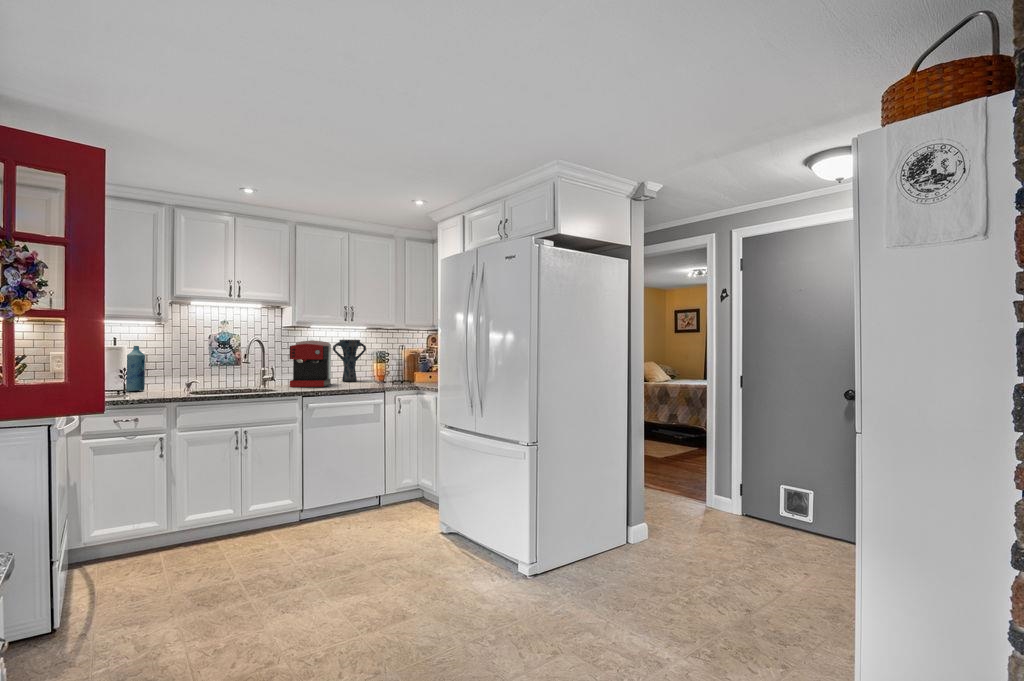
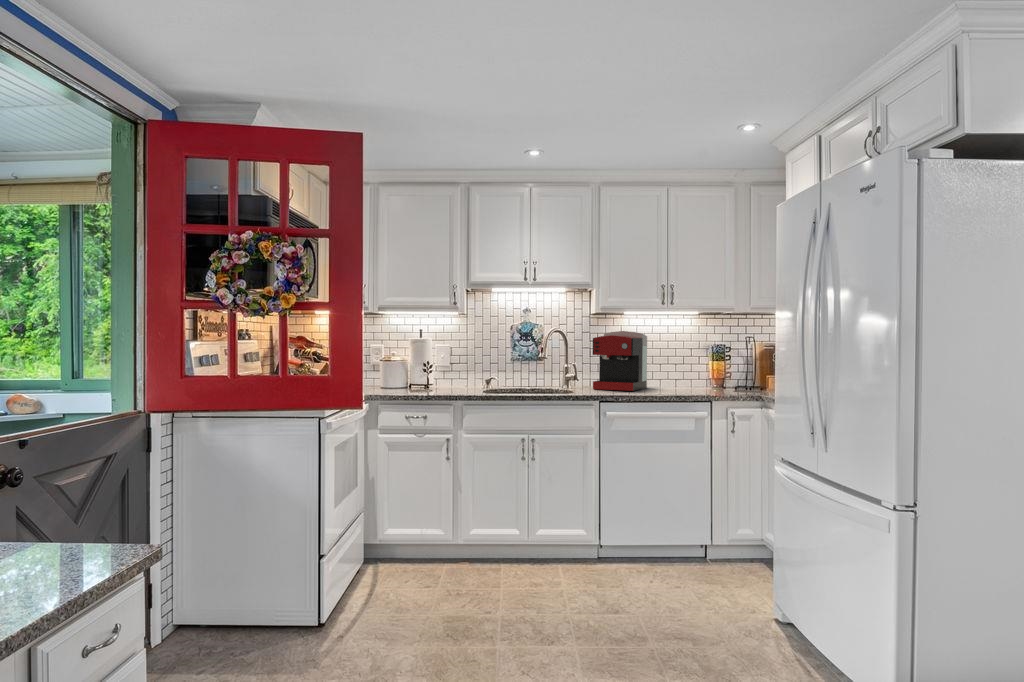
vase: present [333,340,366,382] -> none [653,330,698,386]
bottle: present [126,346,145,391] -> none [429,337,446,386]

